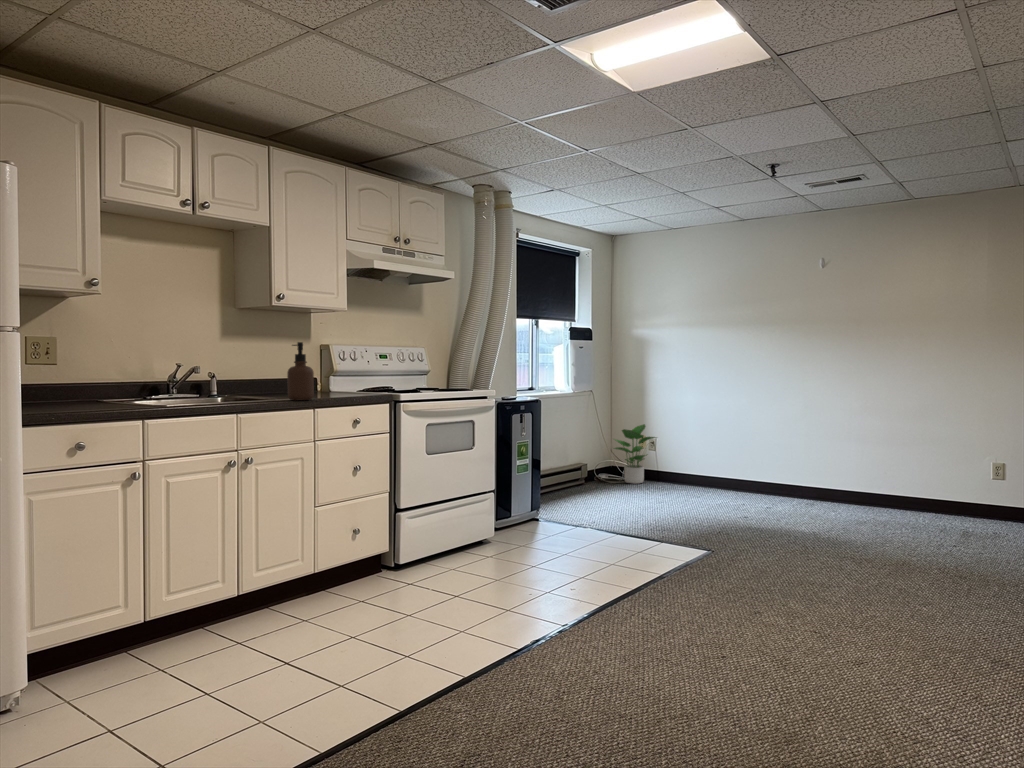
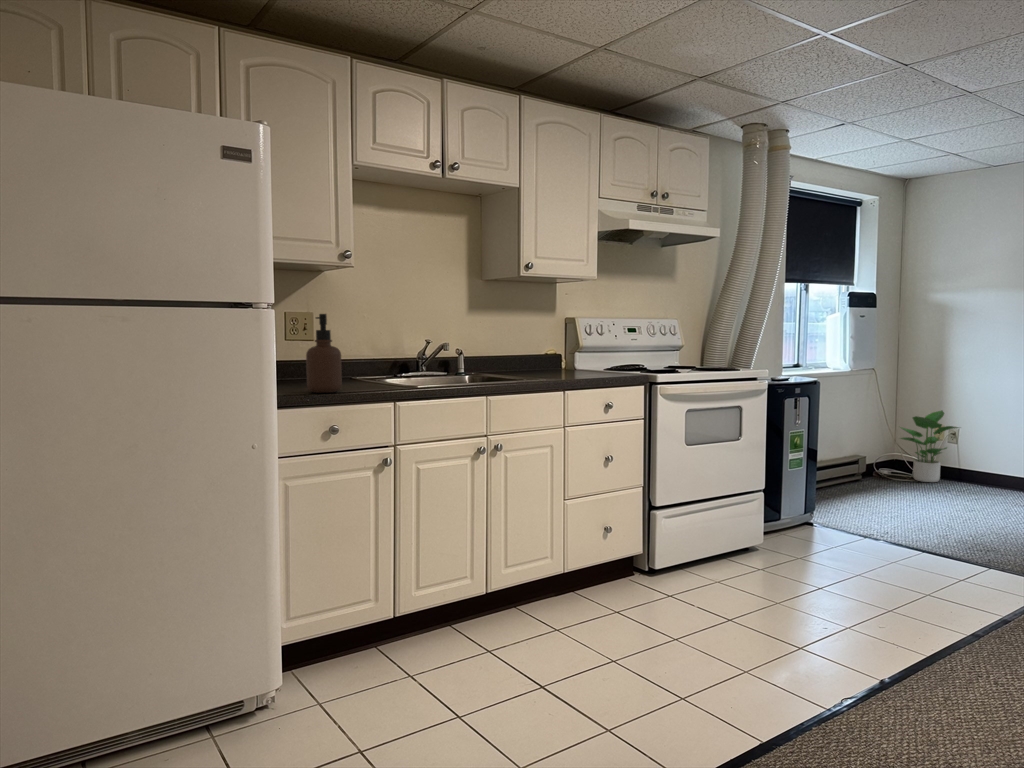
soap dispenser: present [287,342,314,401] -> present [306,314,342,393]

